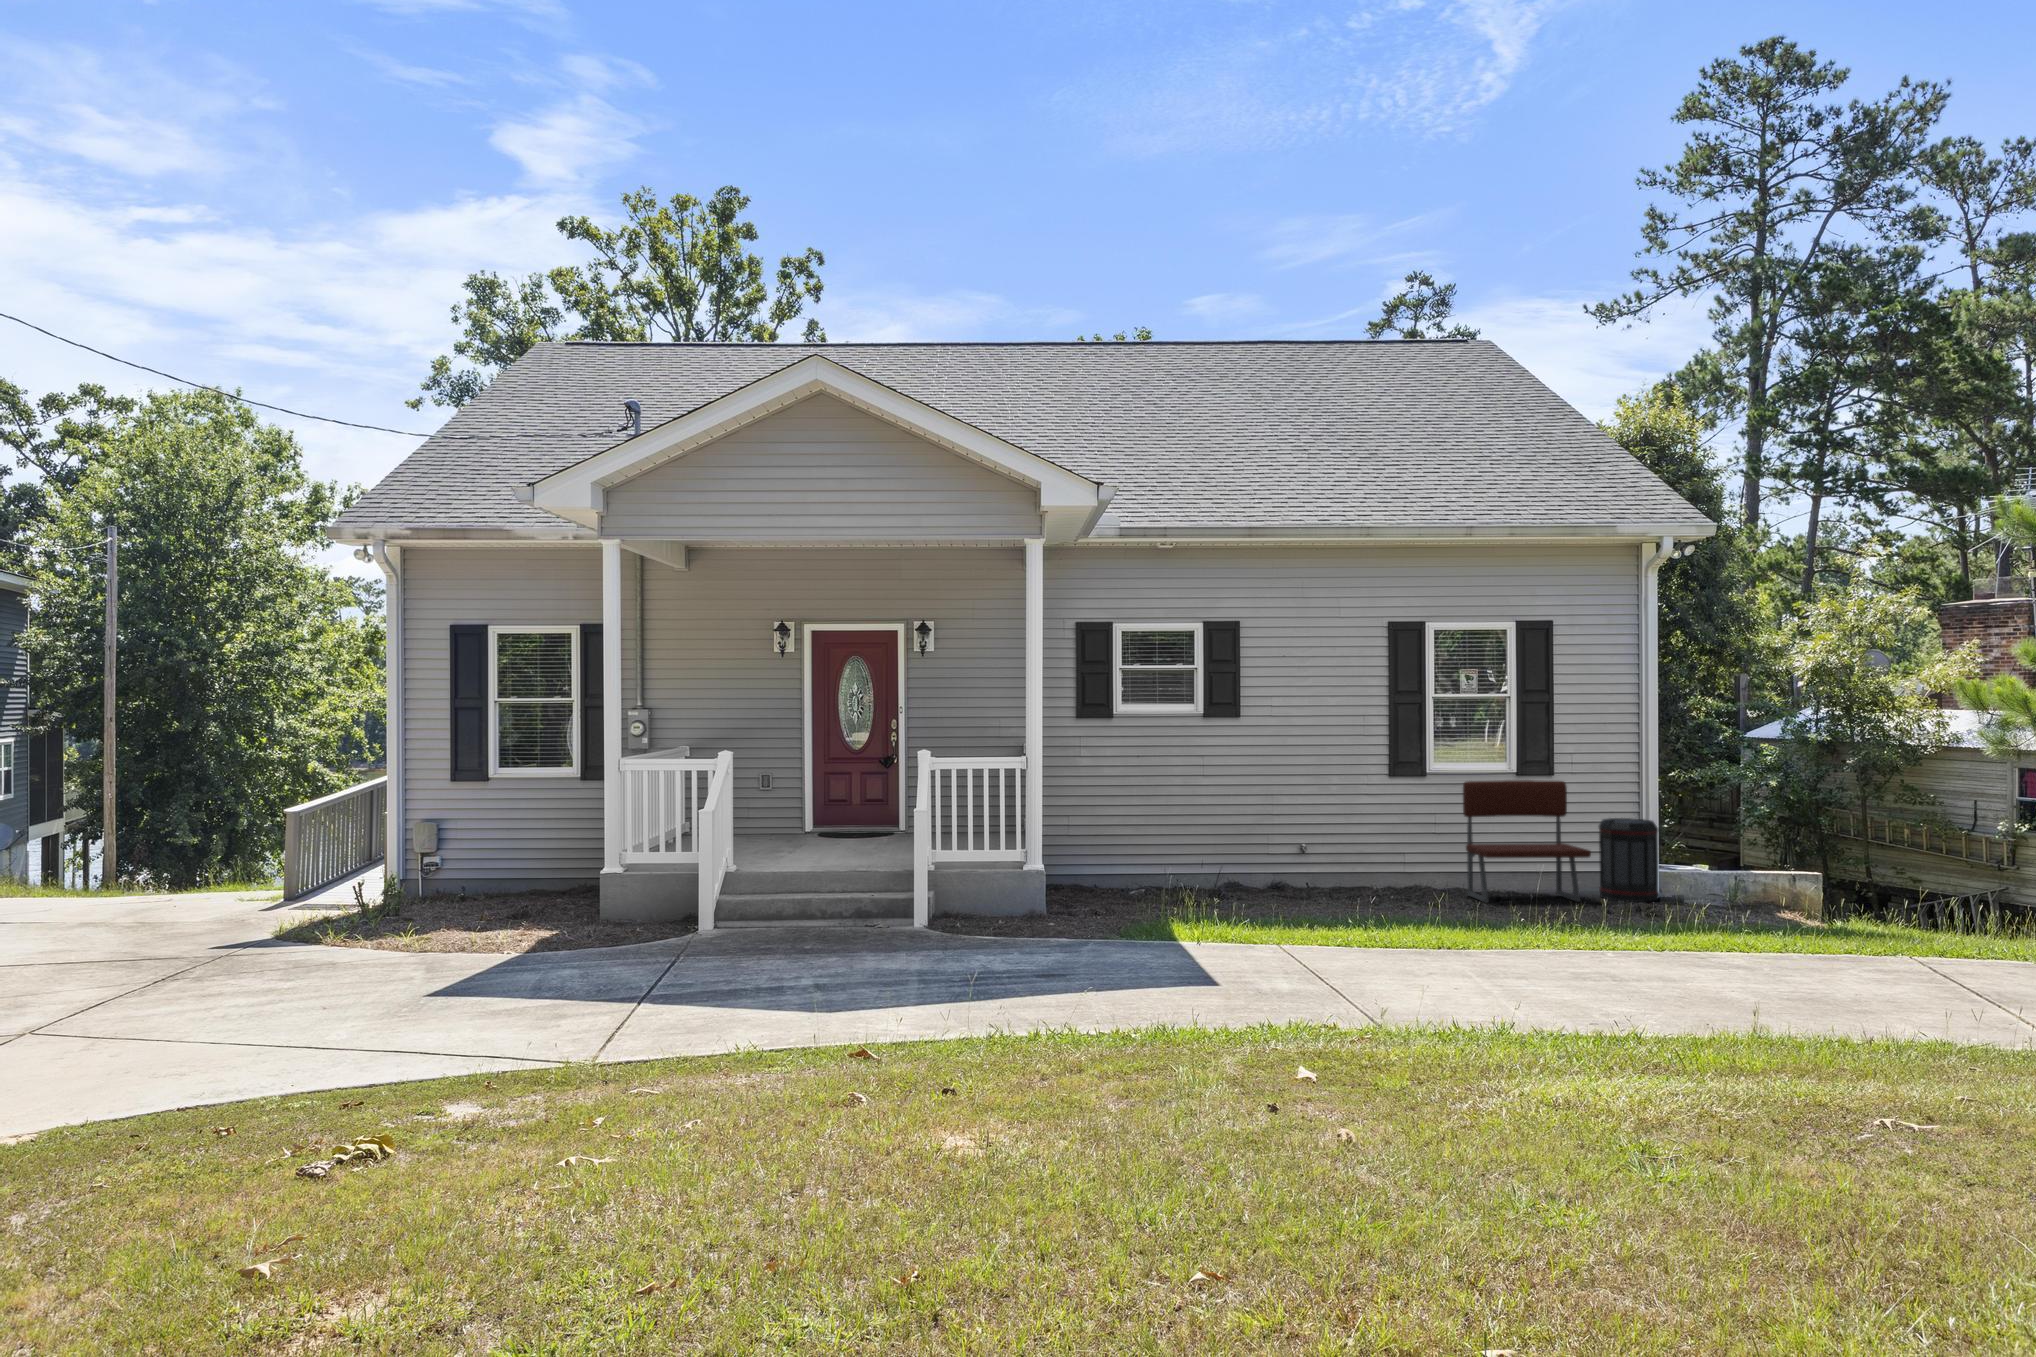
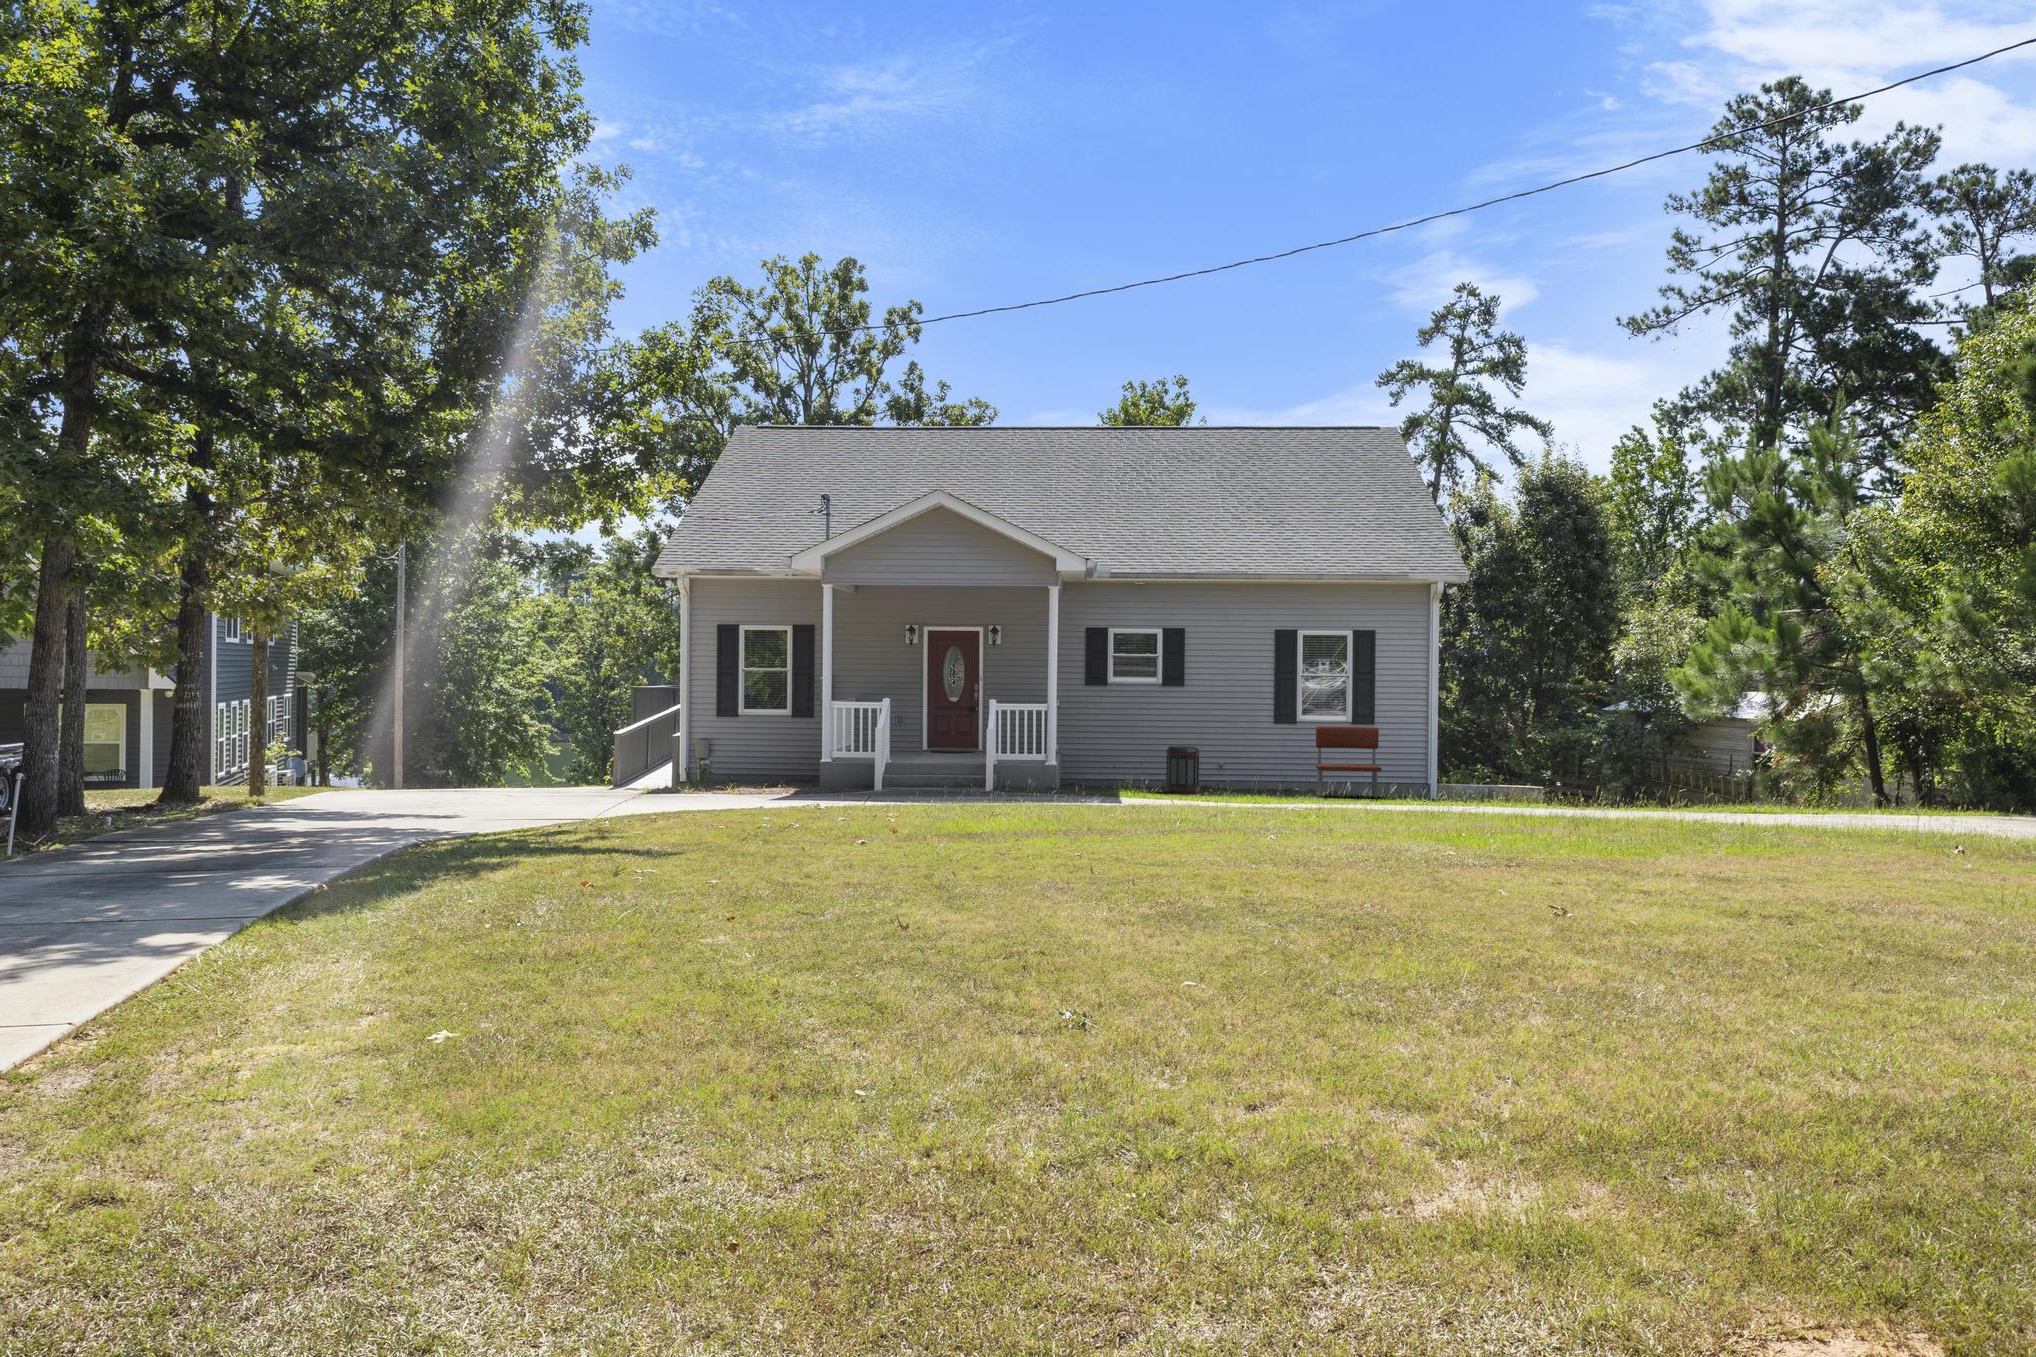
trash can: present [1598,818,1659,902] -> present [1166,746,1200,794]

